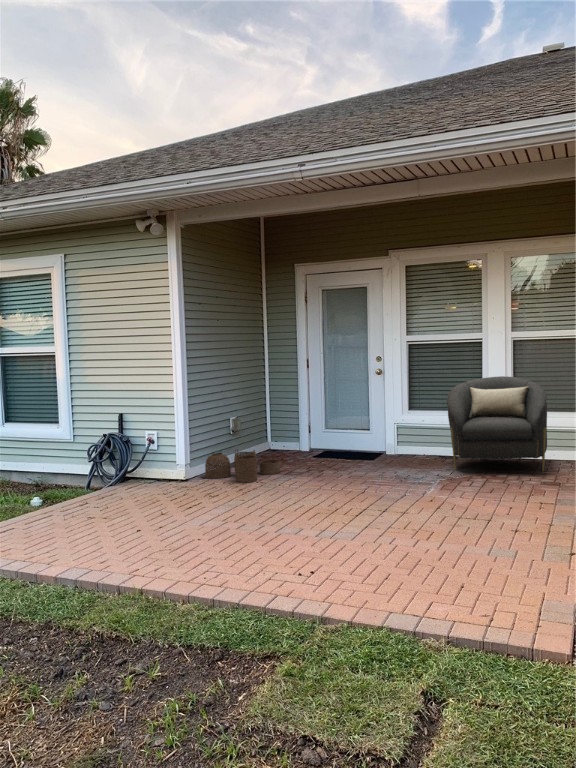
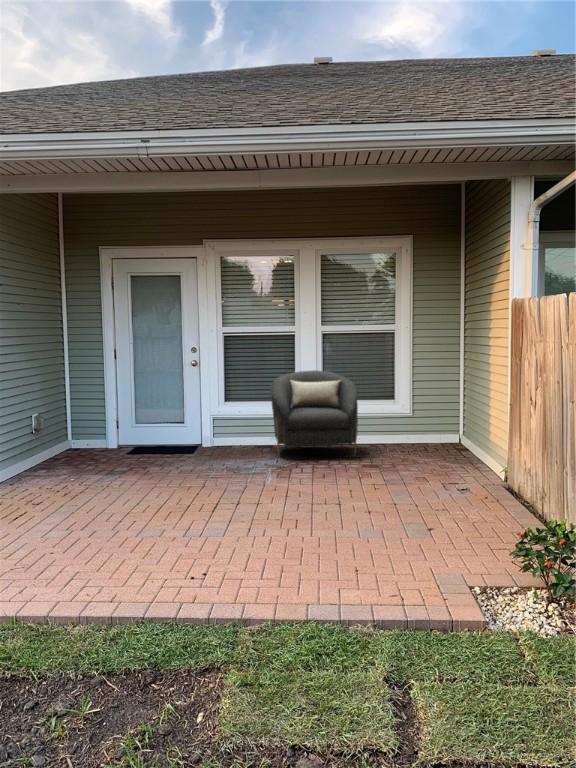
woven basket: present [205,449,280,483] -> none [16,443,103,479]

